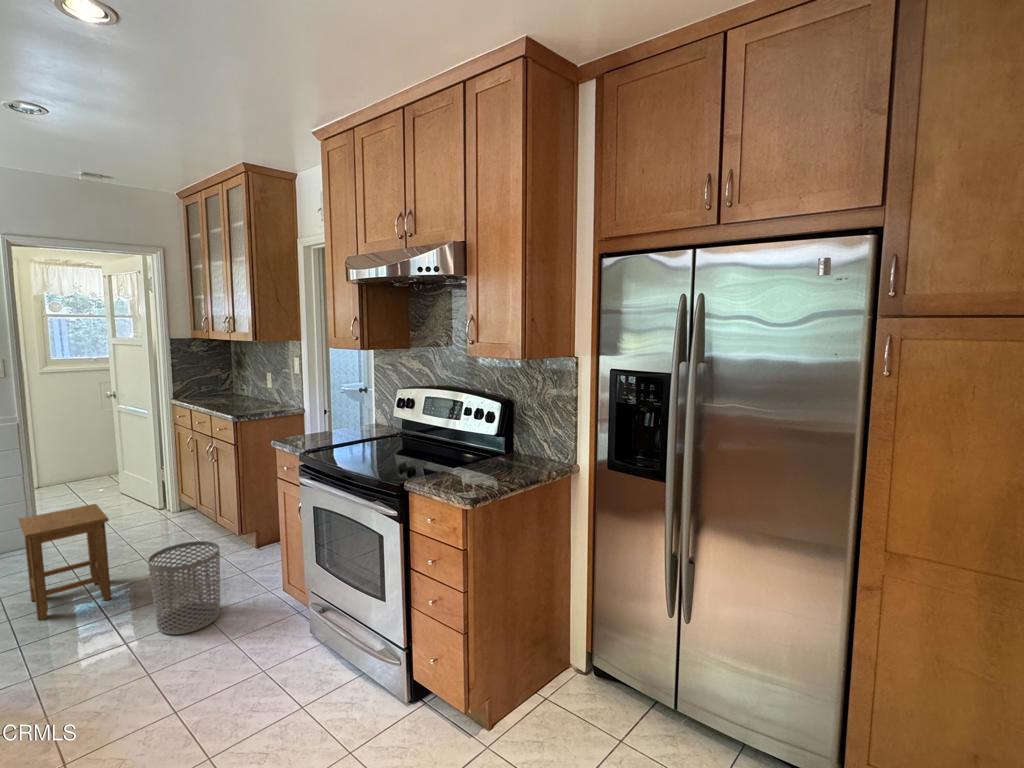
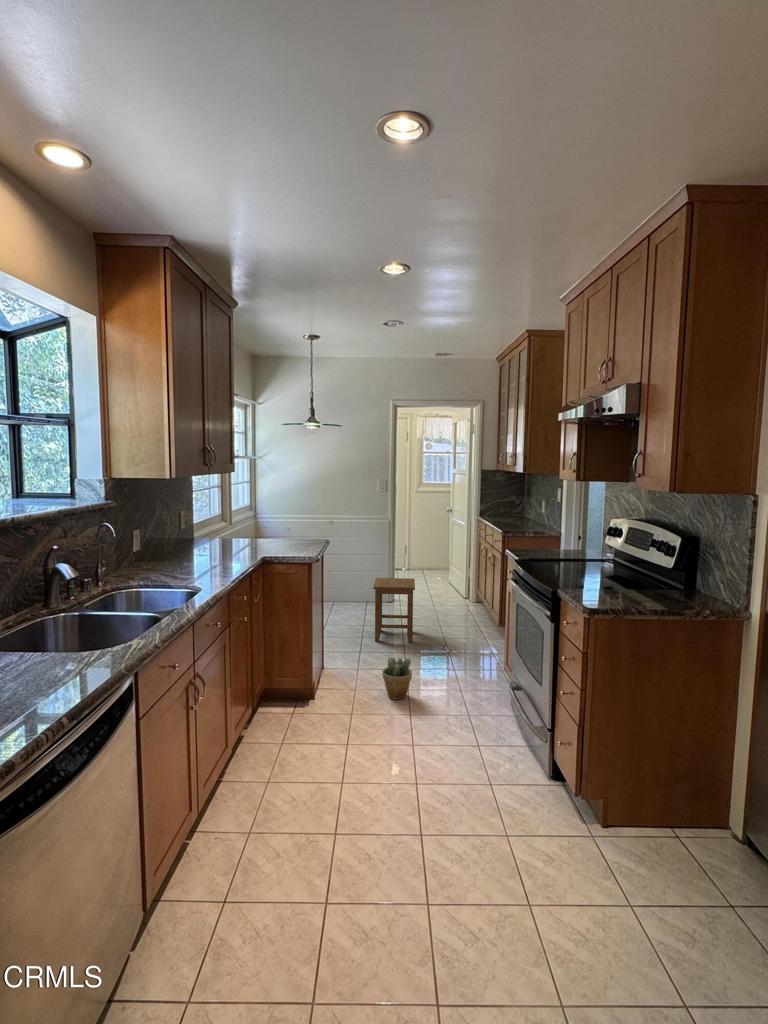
waste bin: present [148,541,220,635] -> none [424,614,468,676]
potted plant: none [103,631,159,704] -> present [382,657,412,700]

